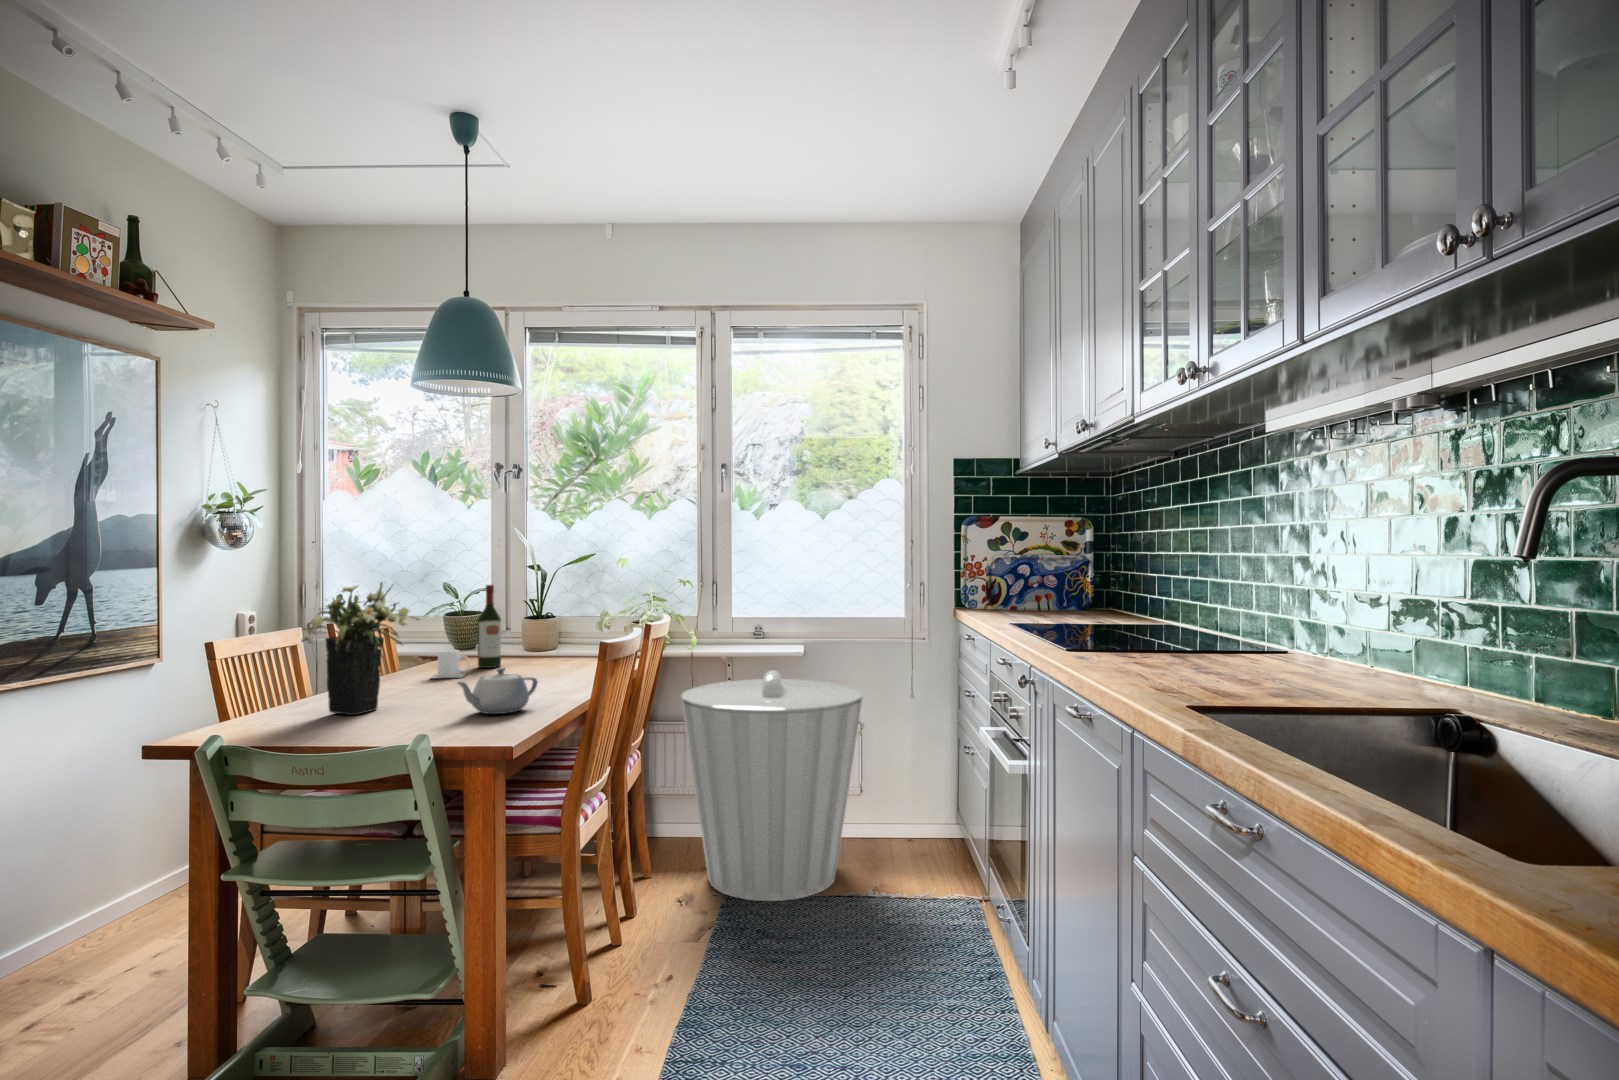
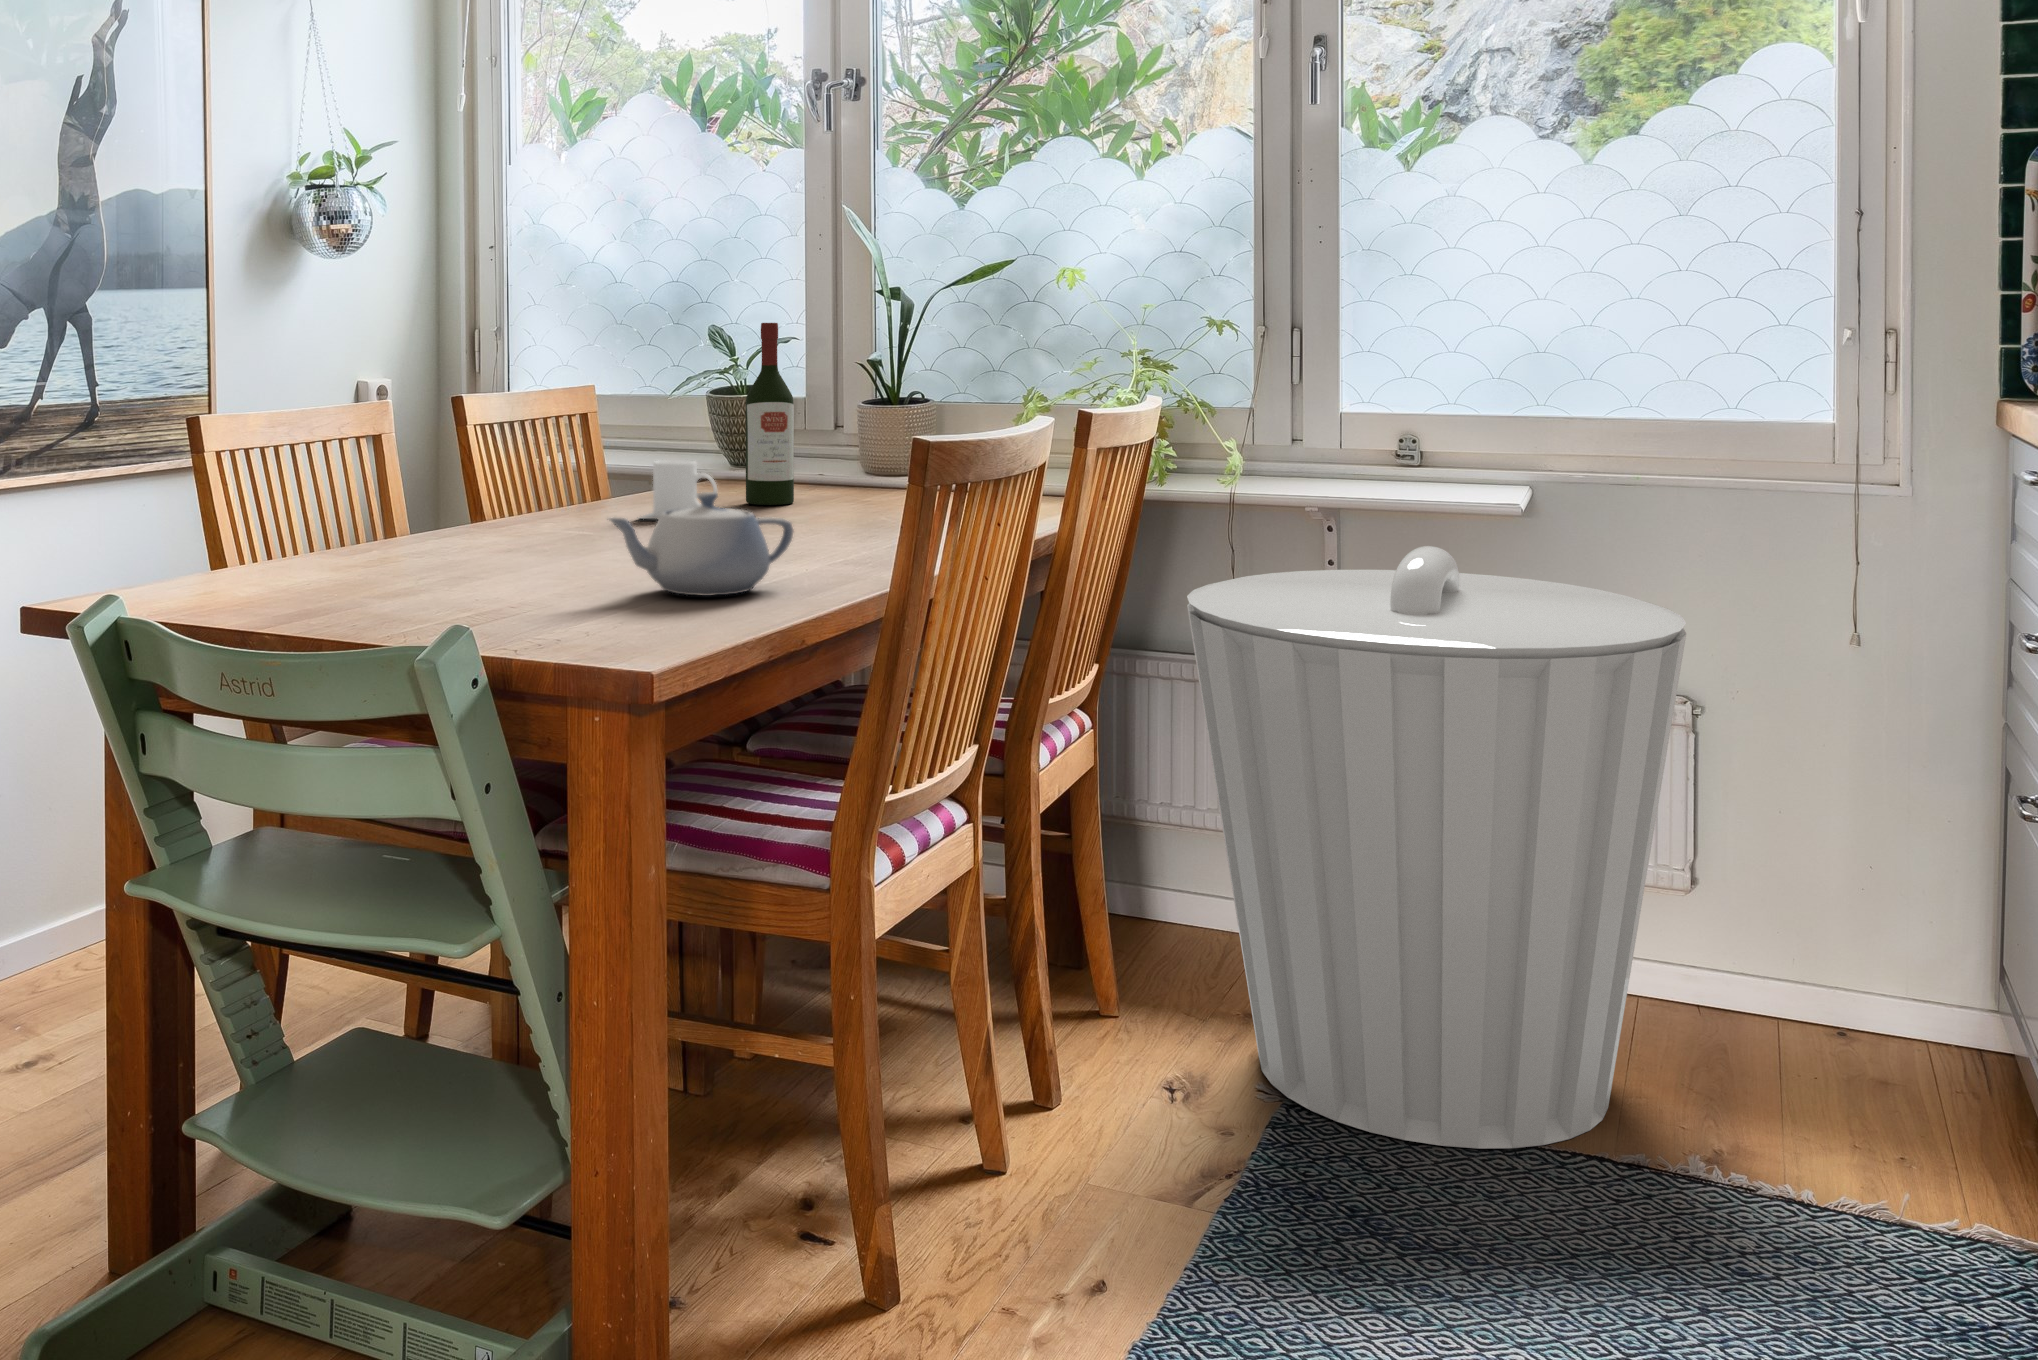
flower arrangement: present [301,583,419,715] -> none [329,301,559,578]

